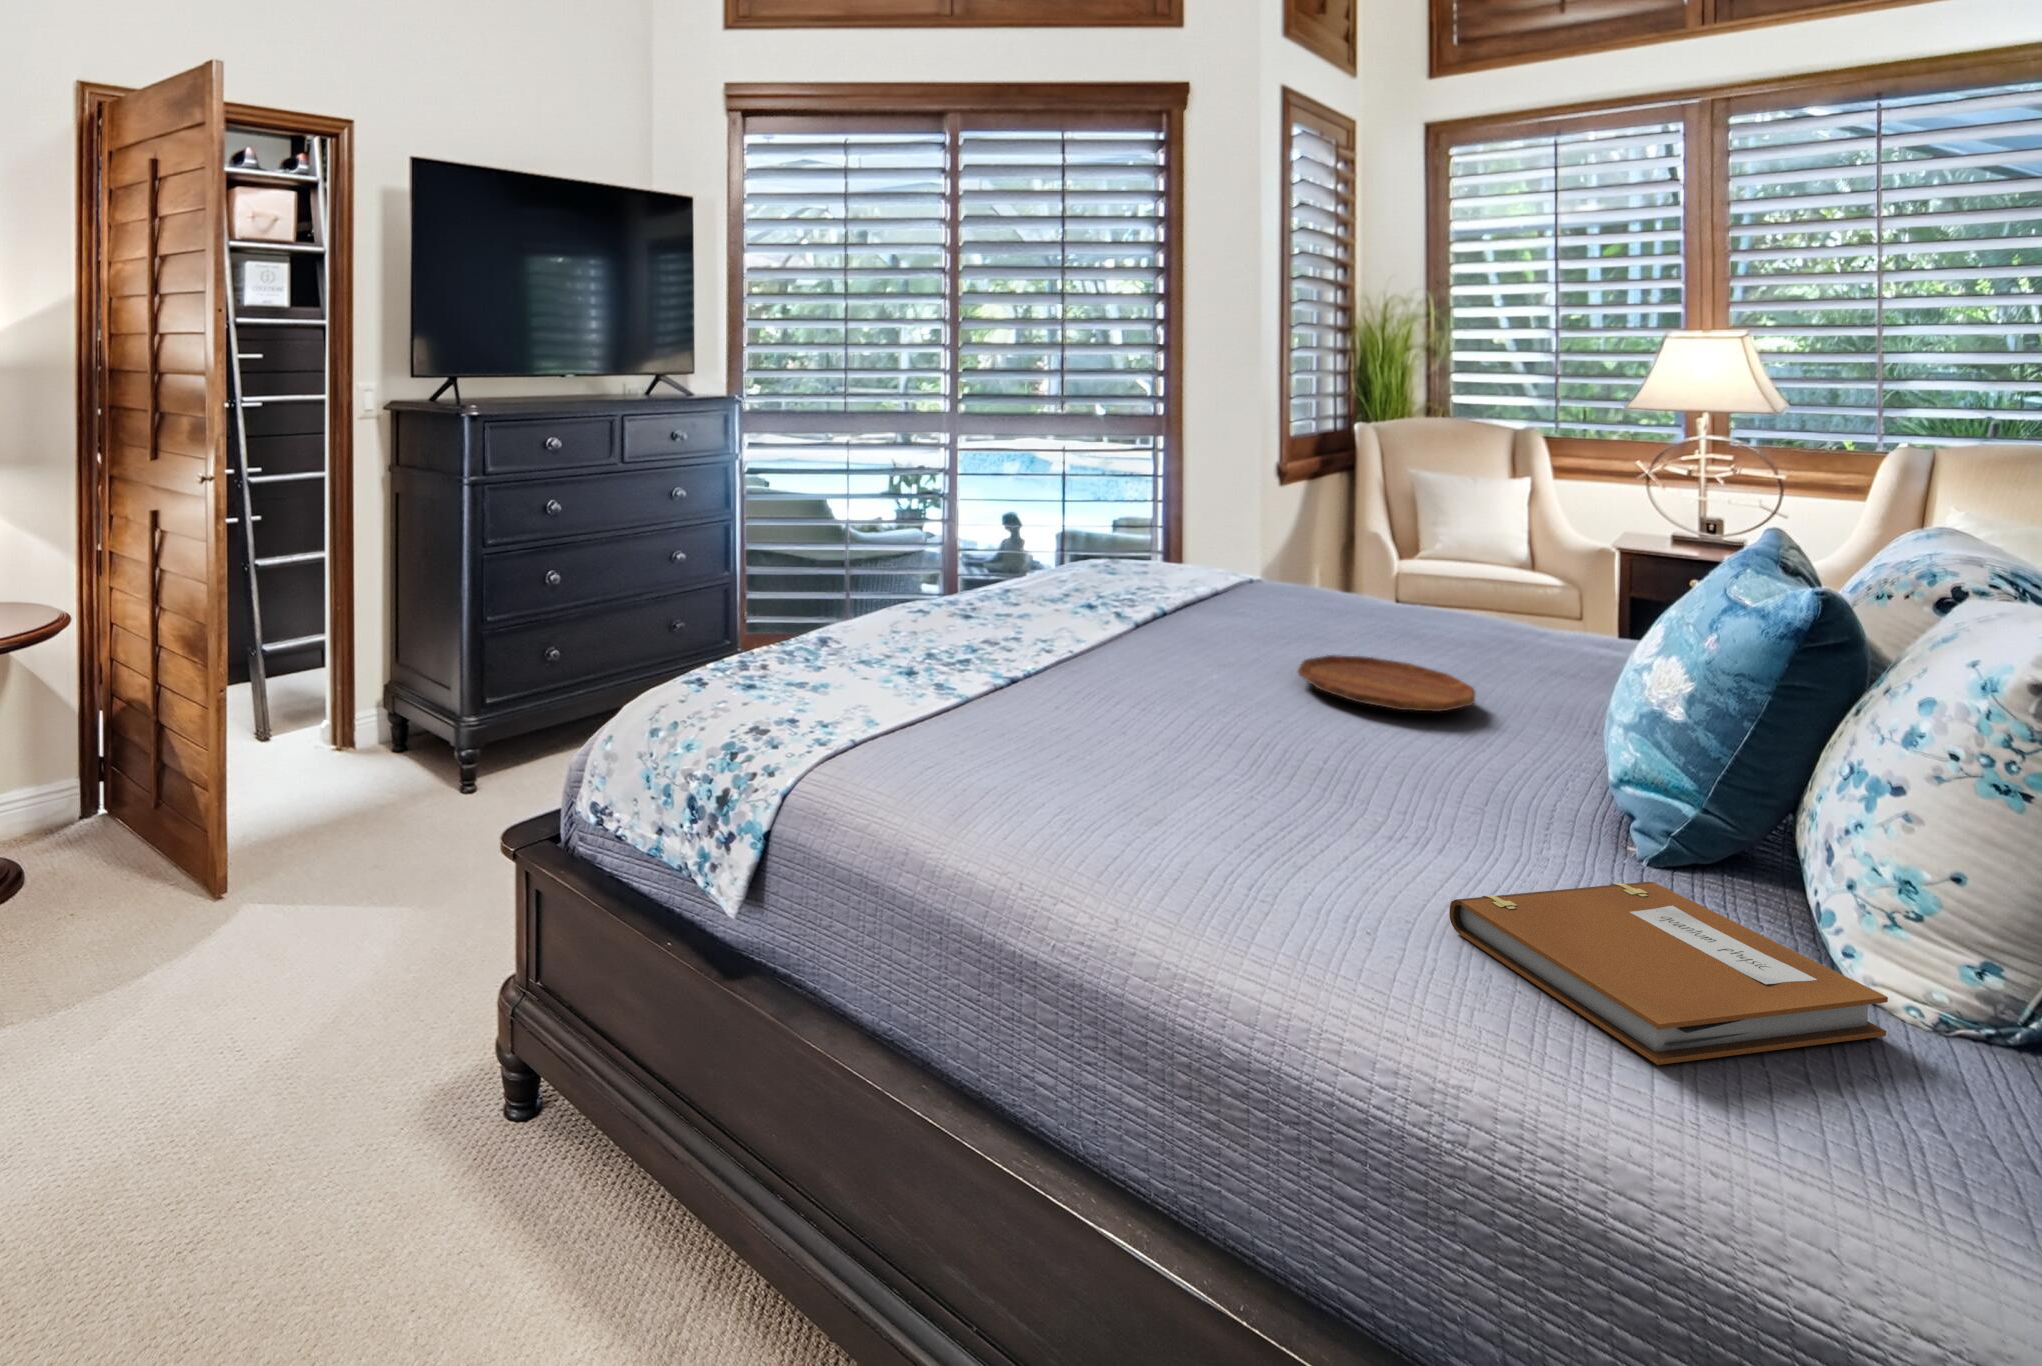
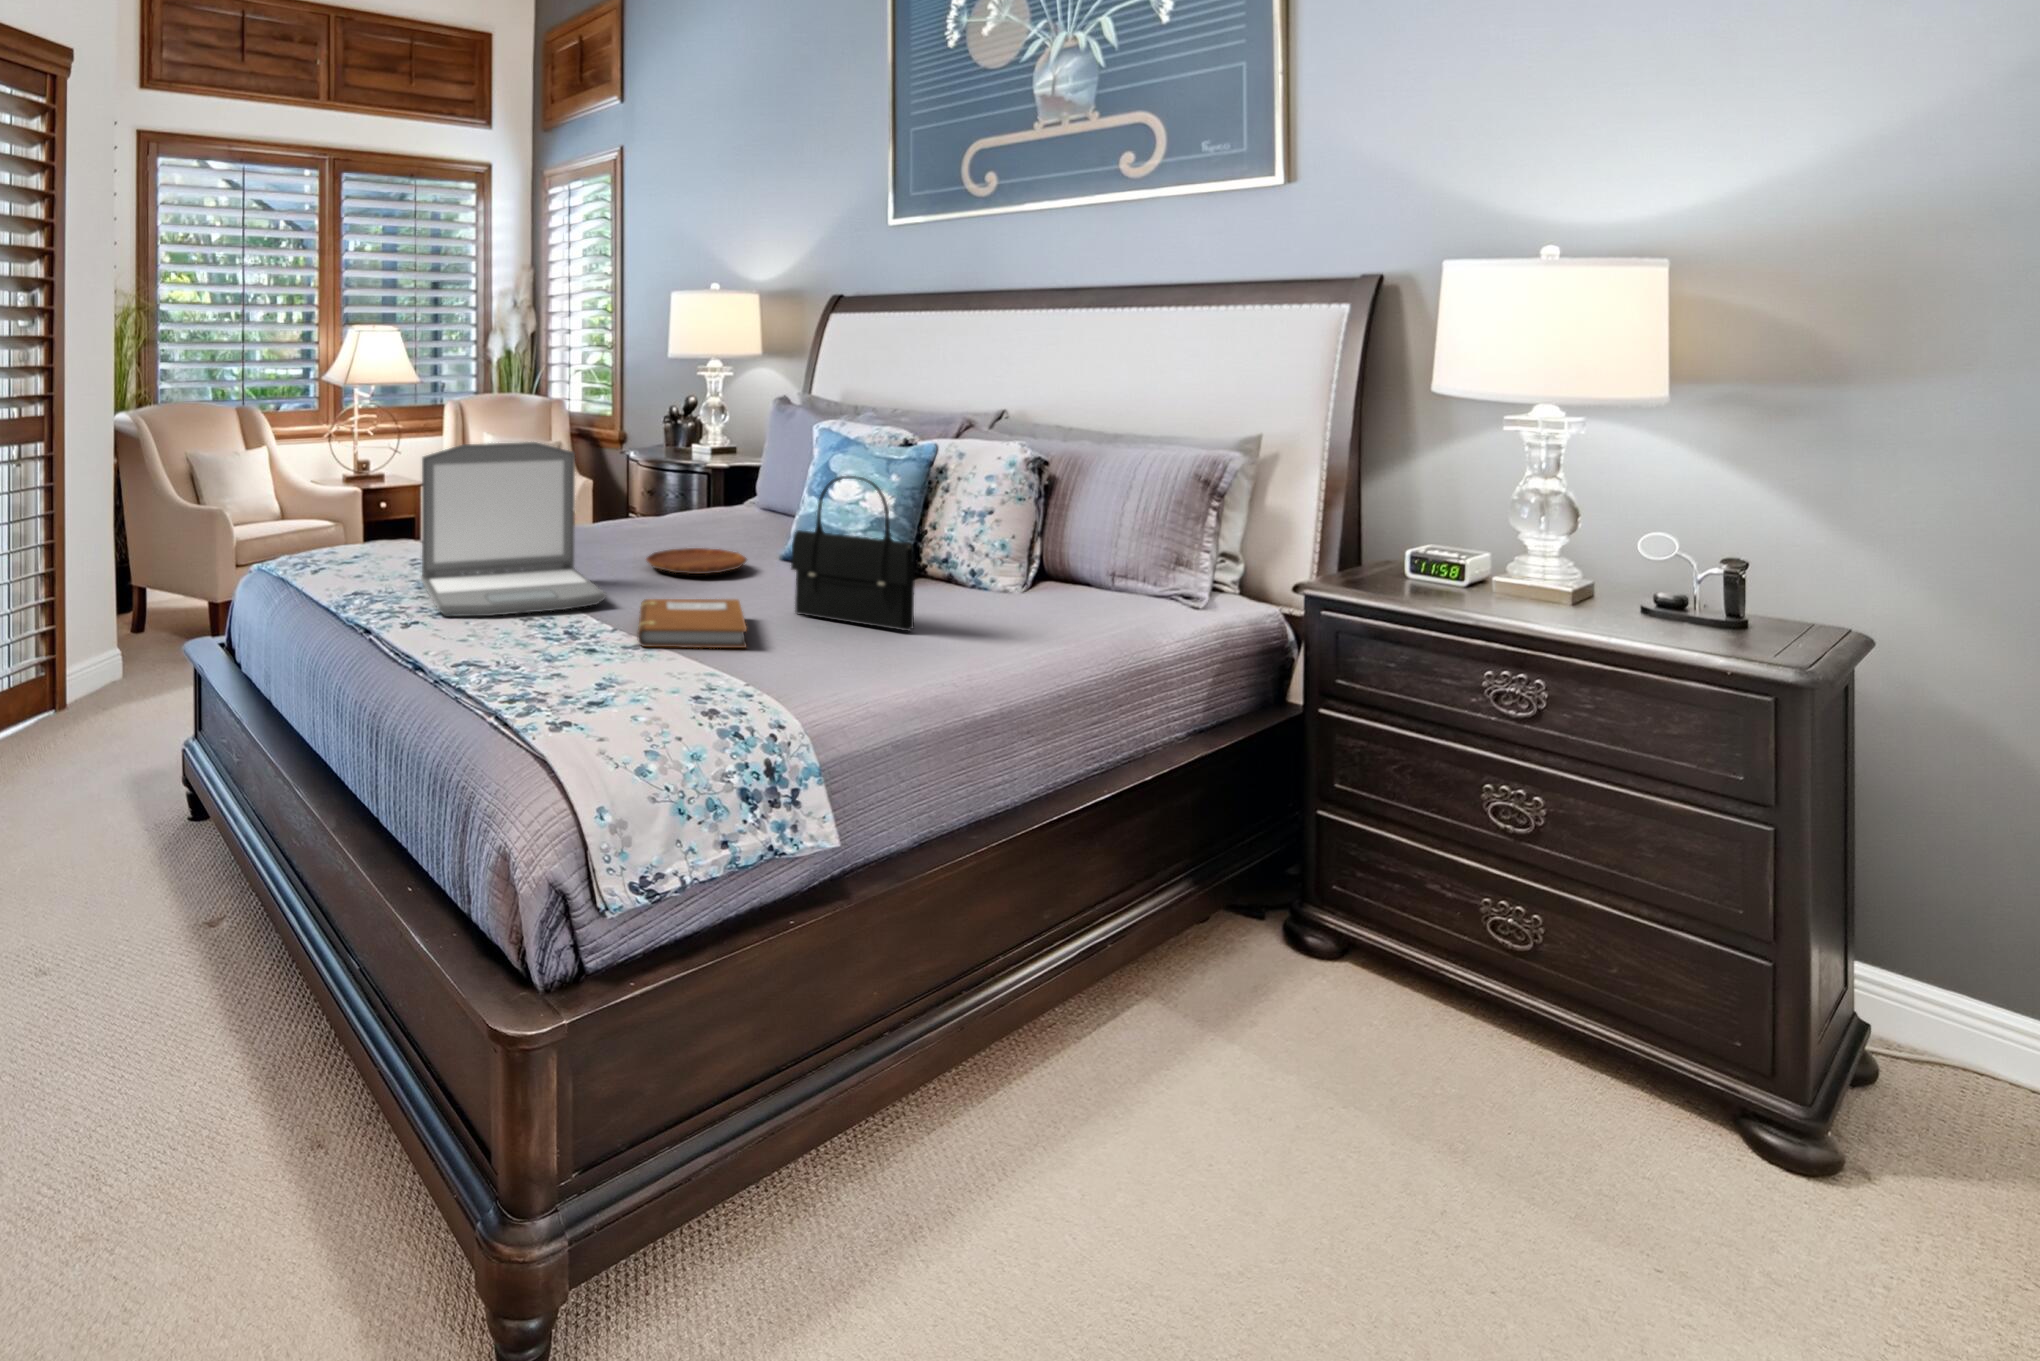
laptop: none [956,461,1196,660] -> present [421,442,606,617]
handbag: none [1201,566,1265,840] -> present [791,476,915,631]
notebook: present [1449,882,1888,1065] -> present [638,599,747,648]

